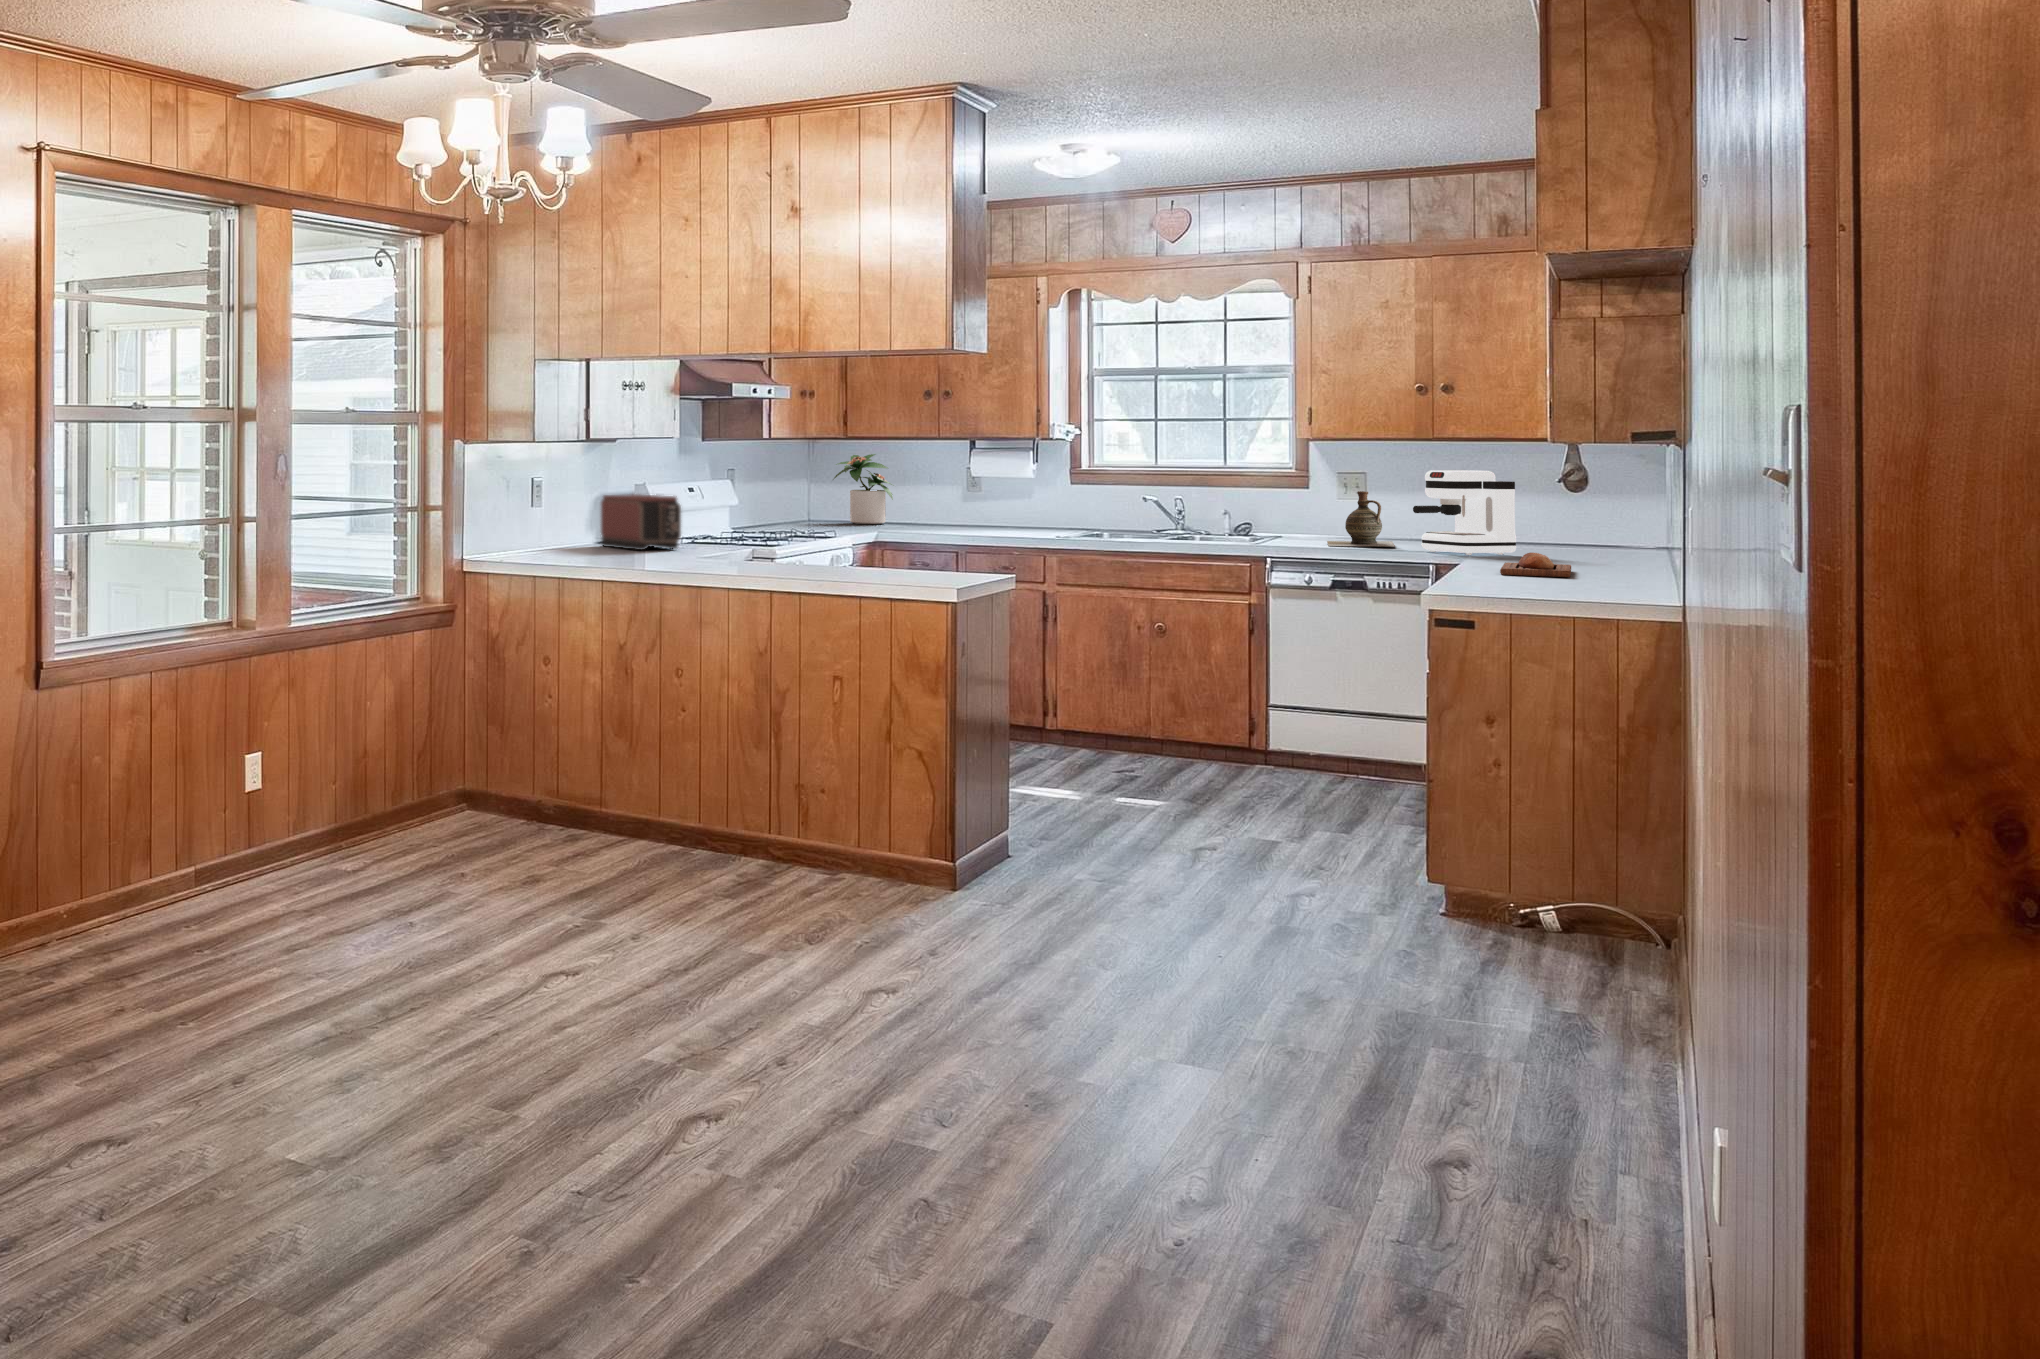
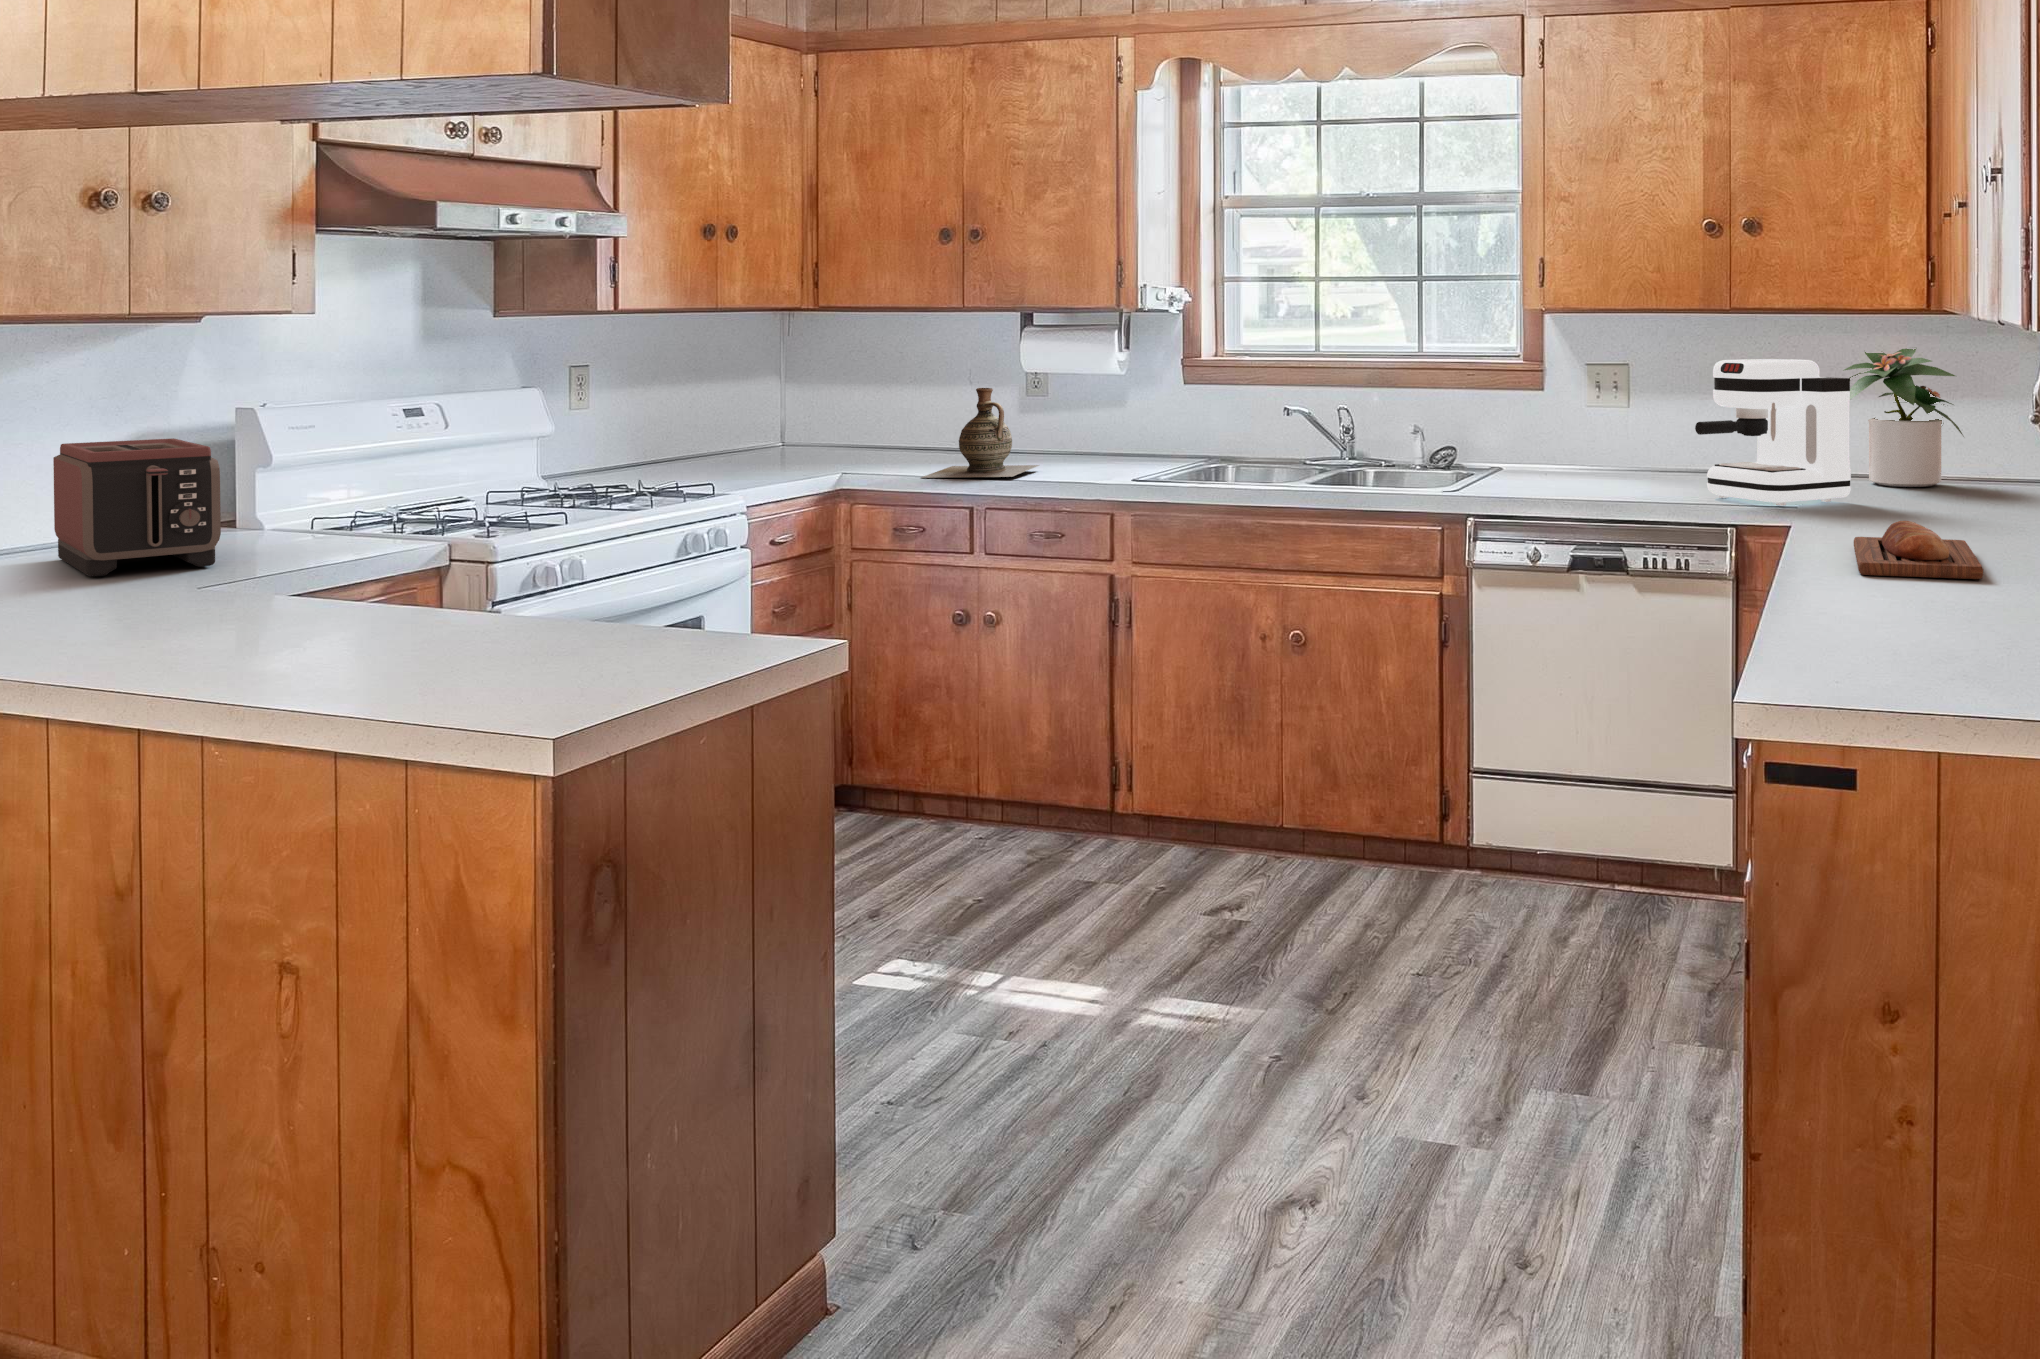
potted plant: present [834,454,893,524] -> present [1844,349,1964,487]
ceramic jug: present [1327,491,1395,546] -> present [921,388,1039,478]

